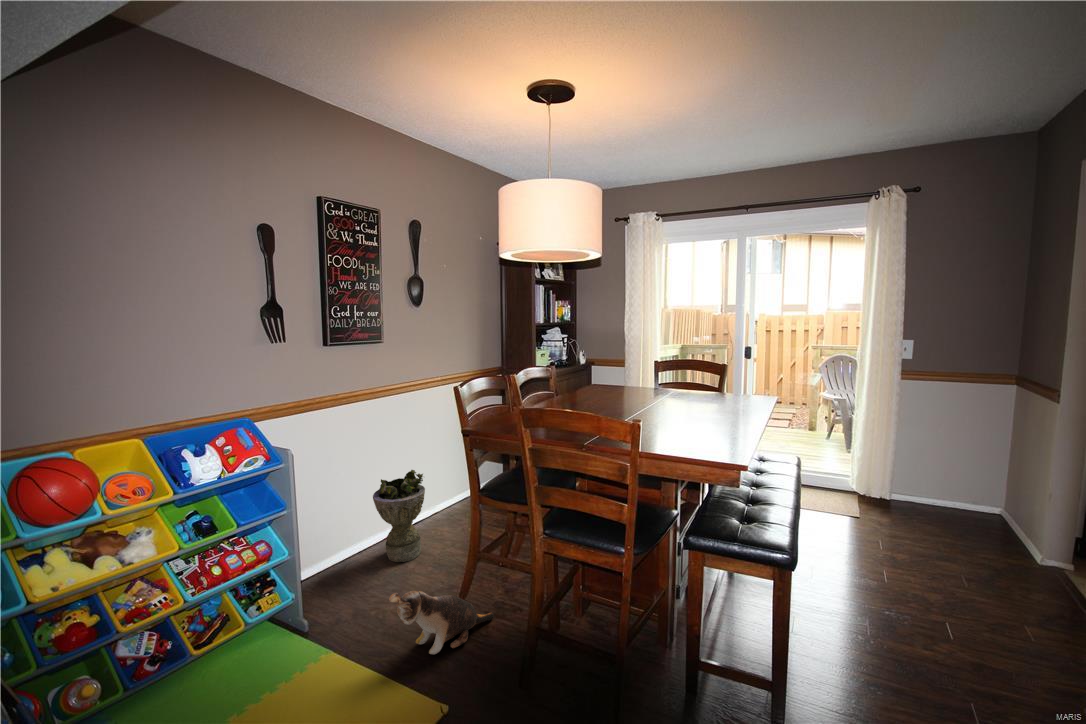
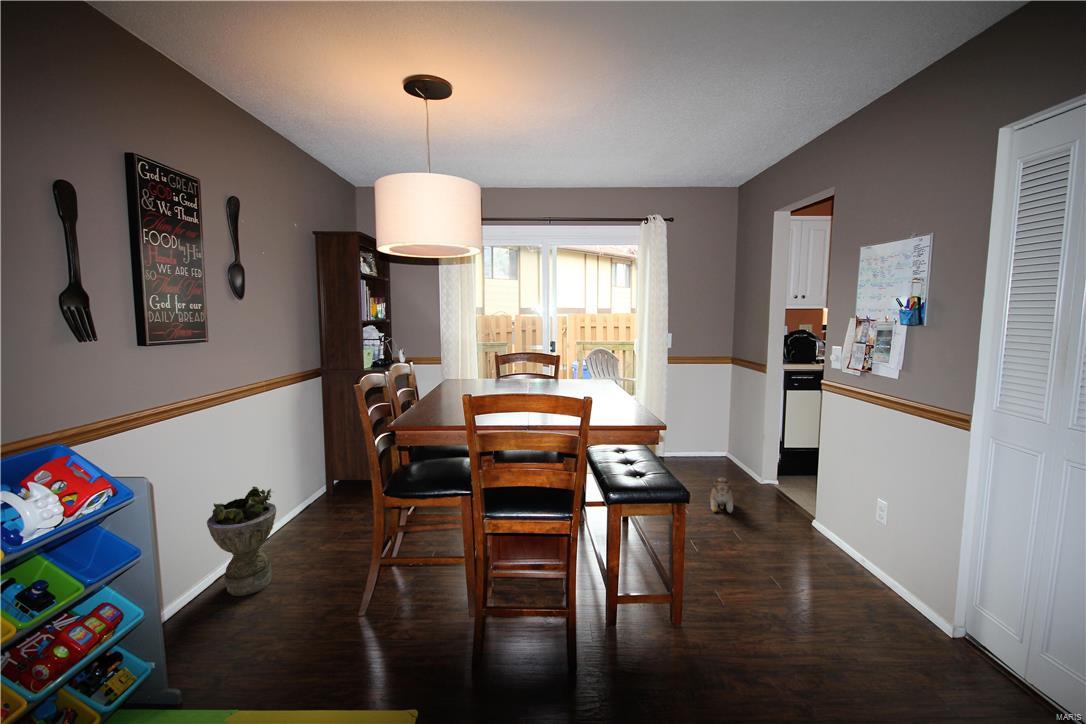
plush toy: present [389,591,494,654] -> present [710,478,734,513]

